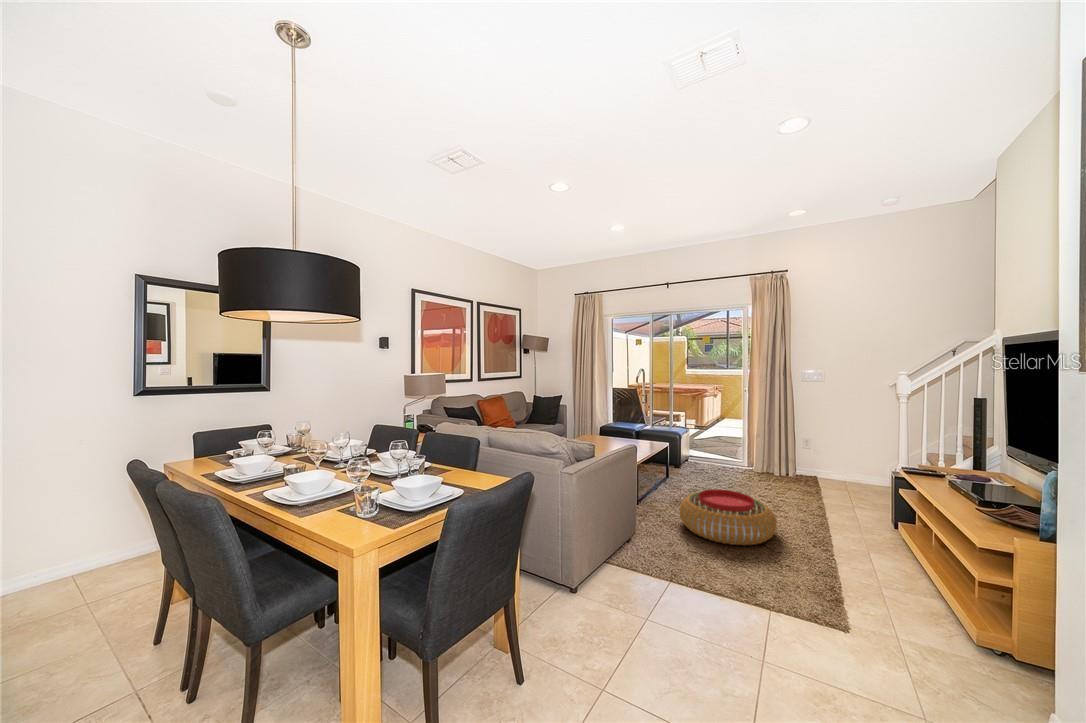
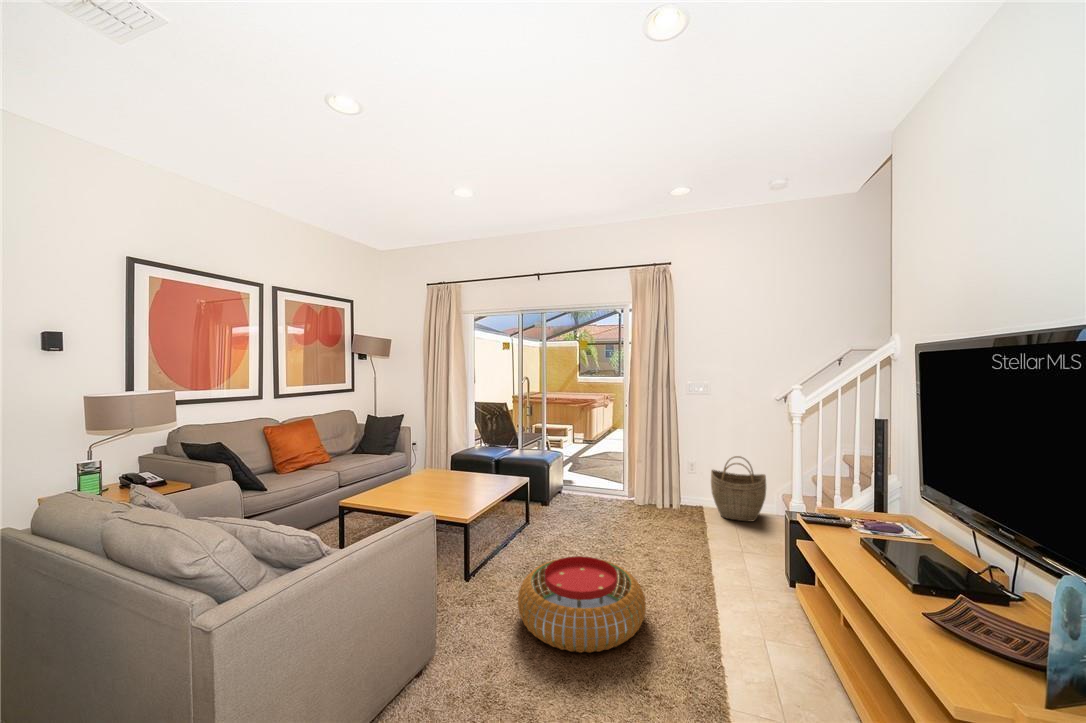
woven basket: none [820,435,871,488] -> present [711,456,766,522]

